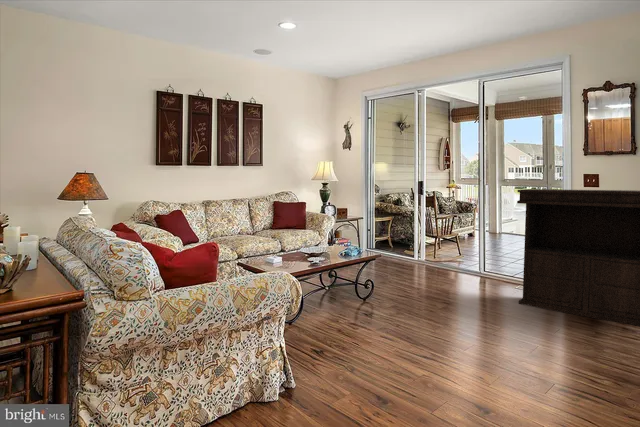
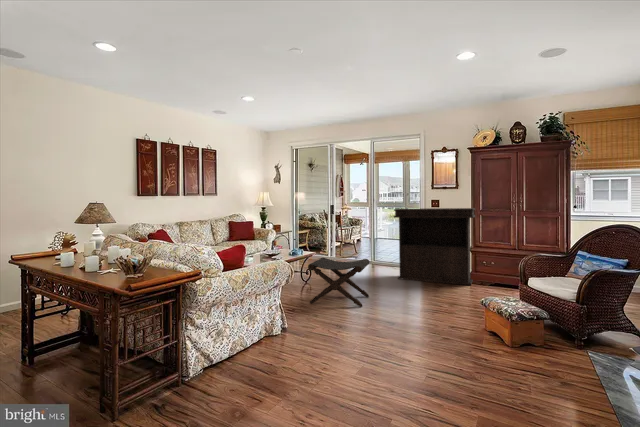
footstool: none [356,263,464,355] -> present [308,258,369,307]

